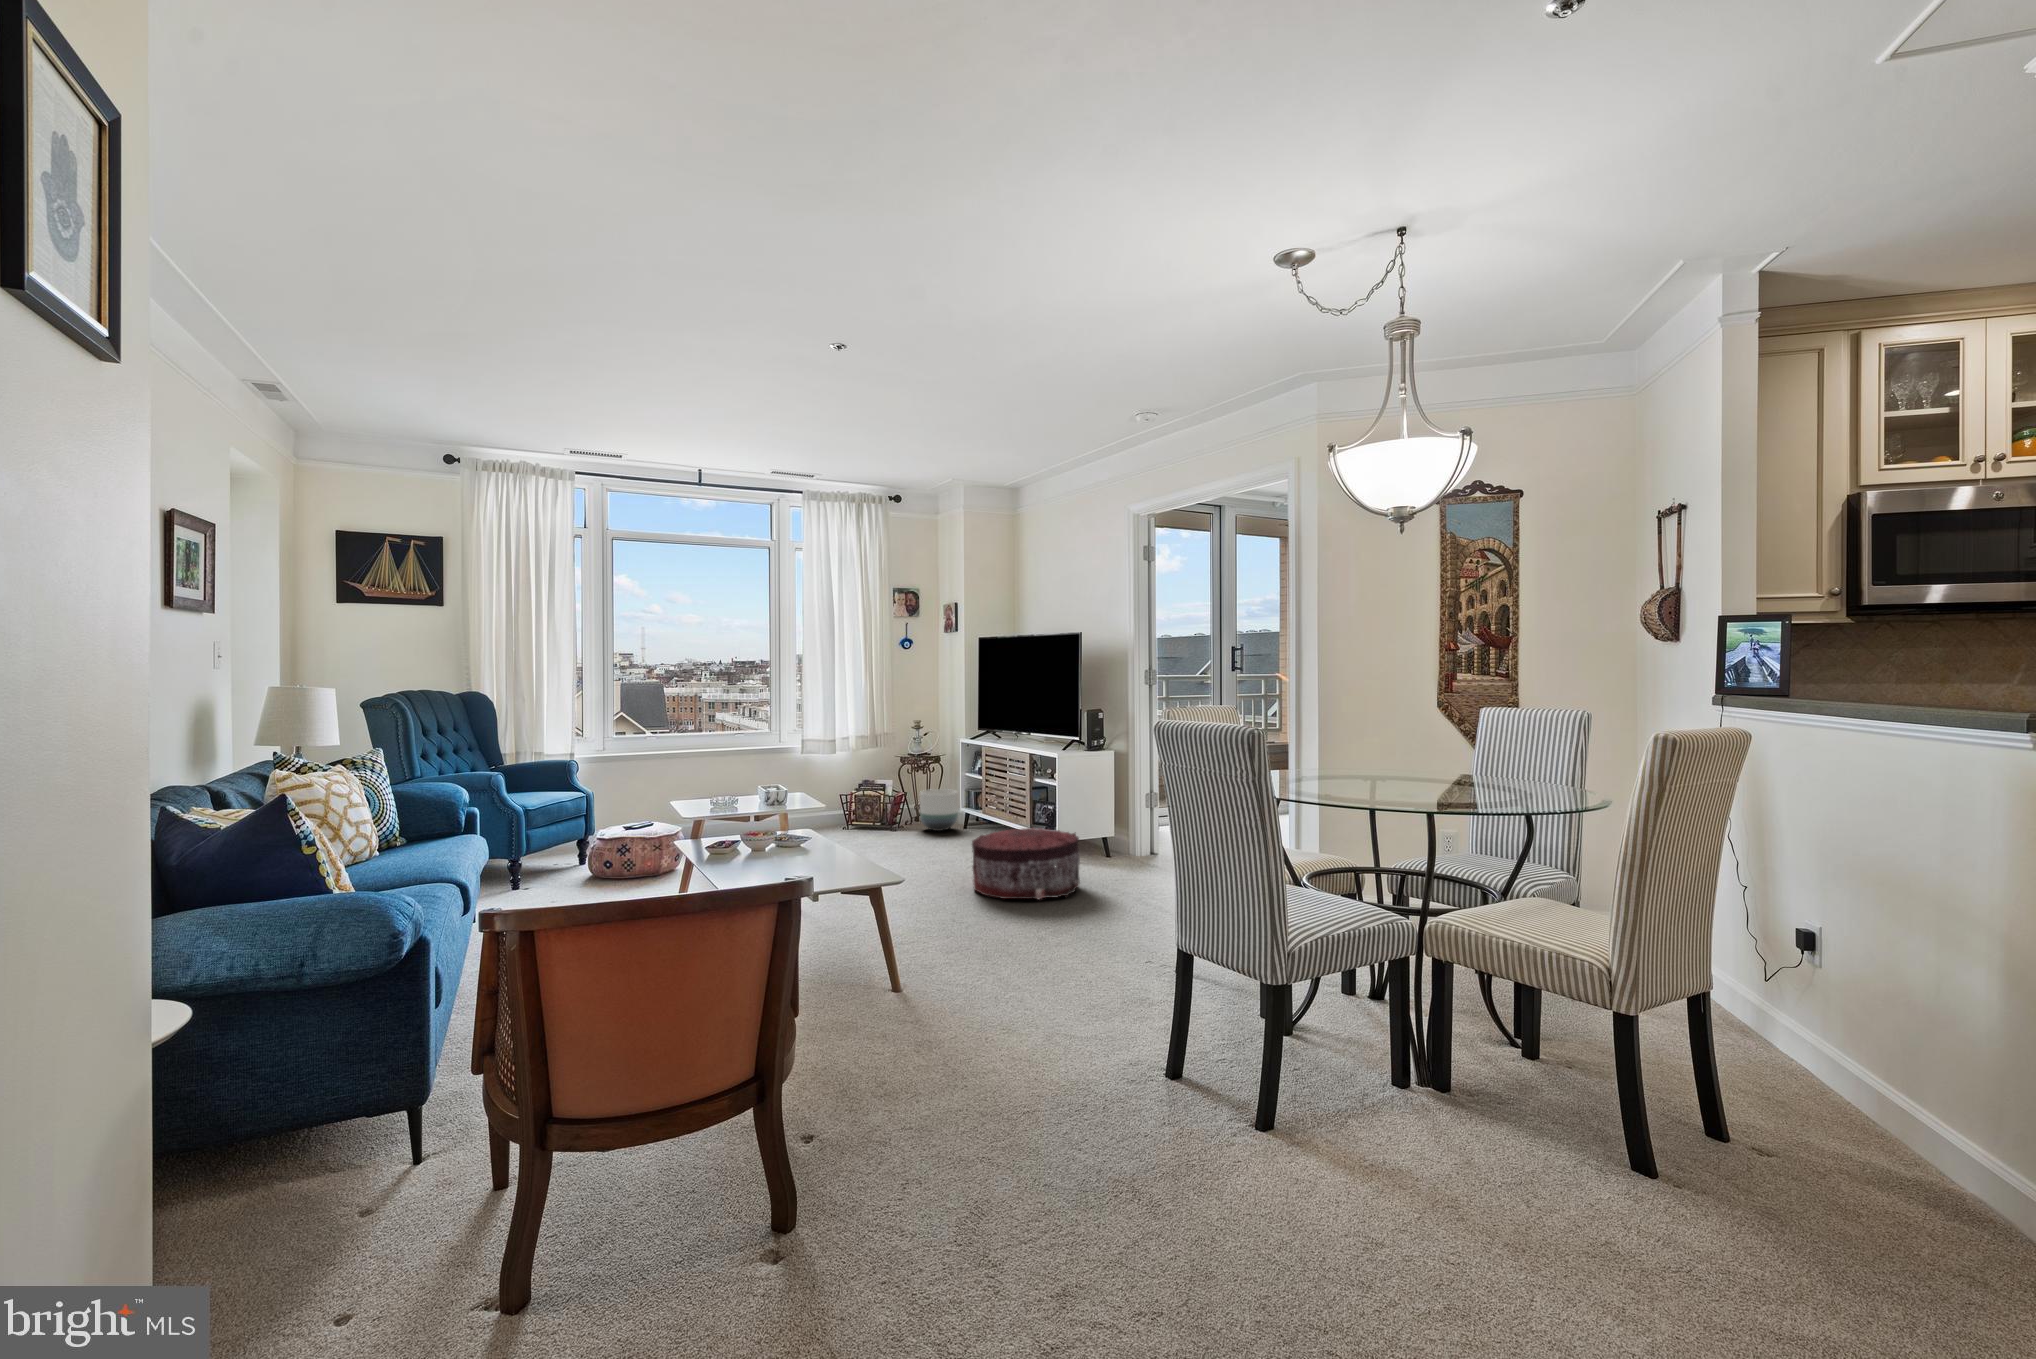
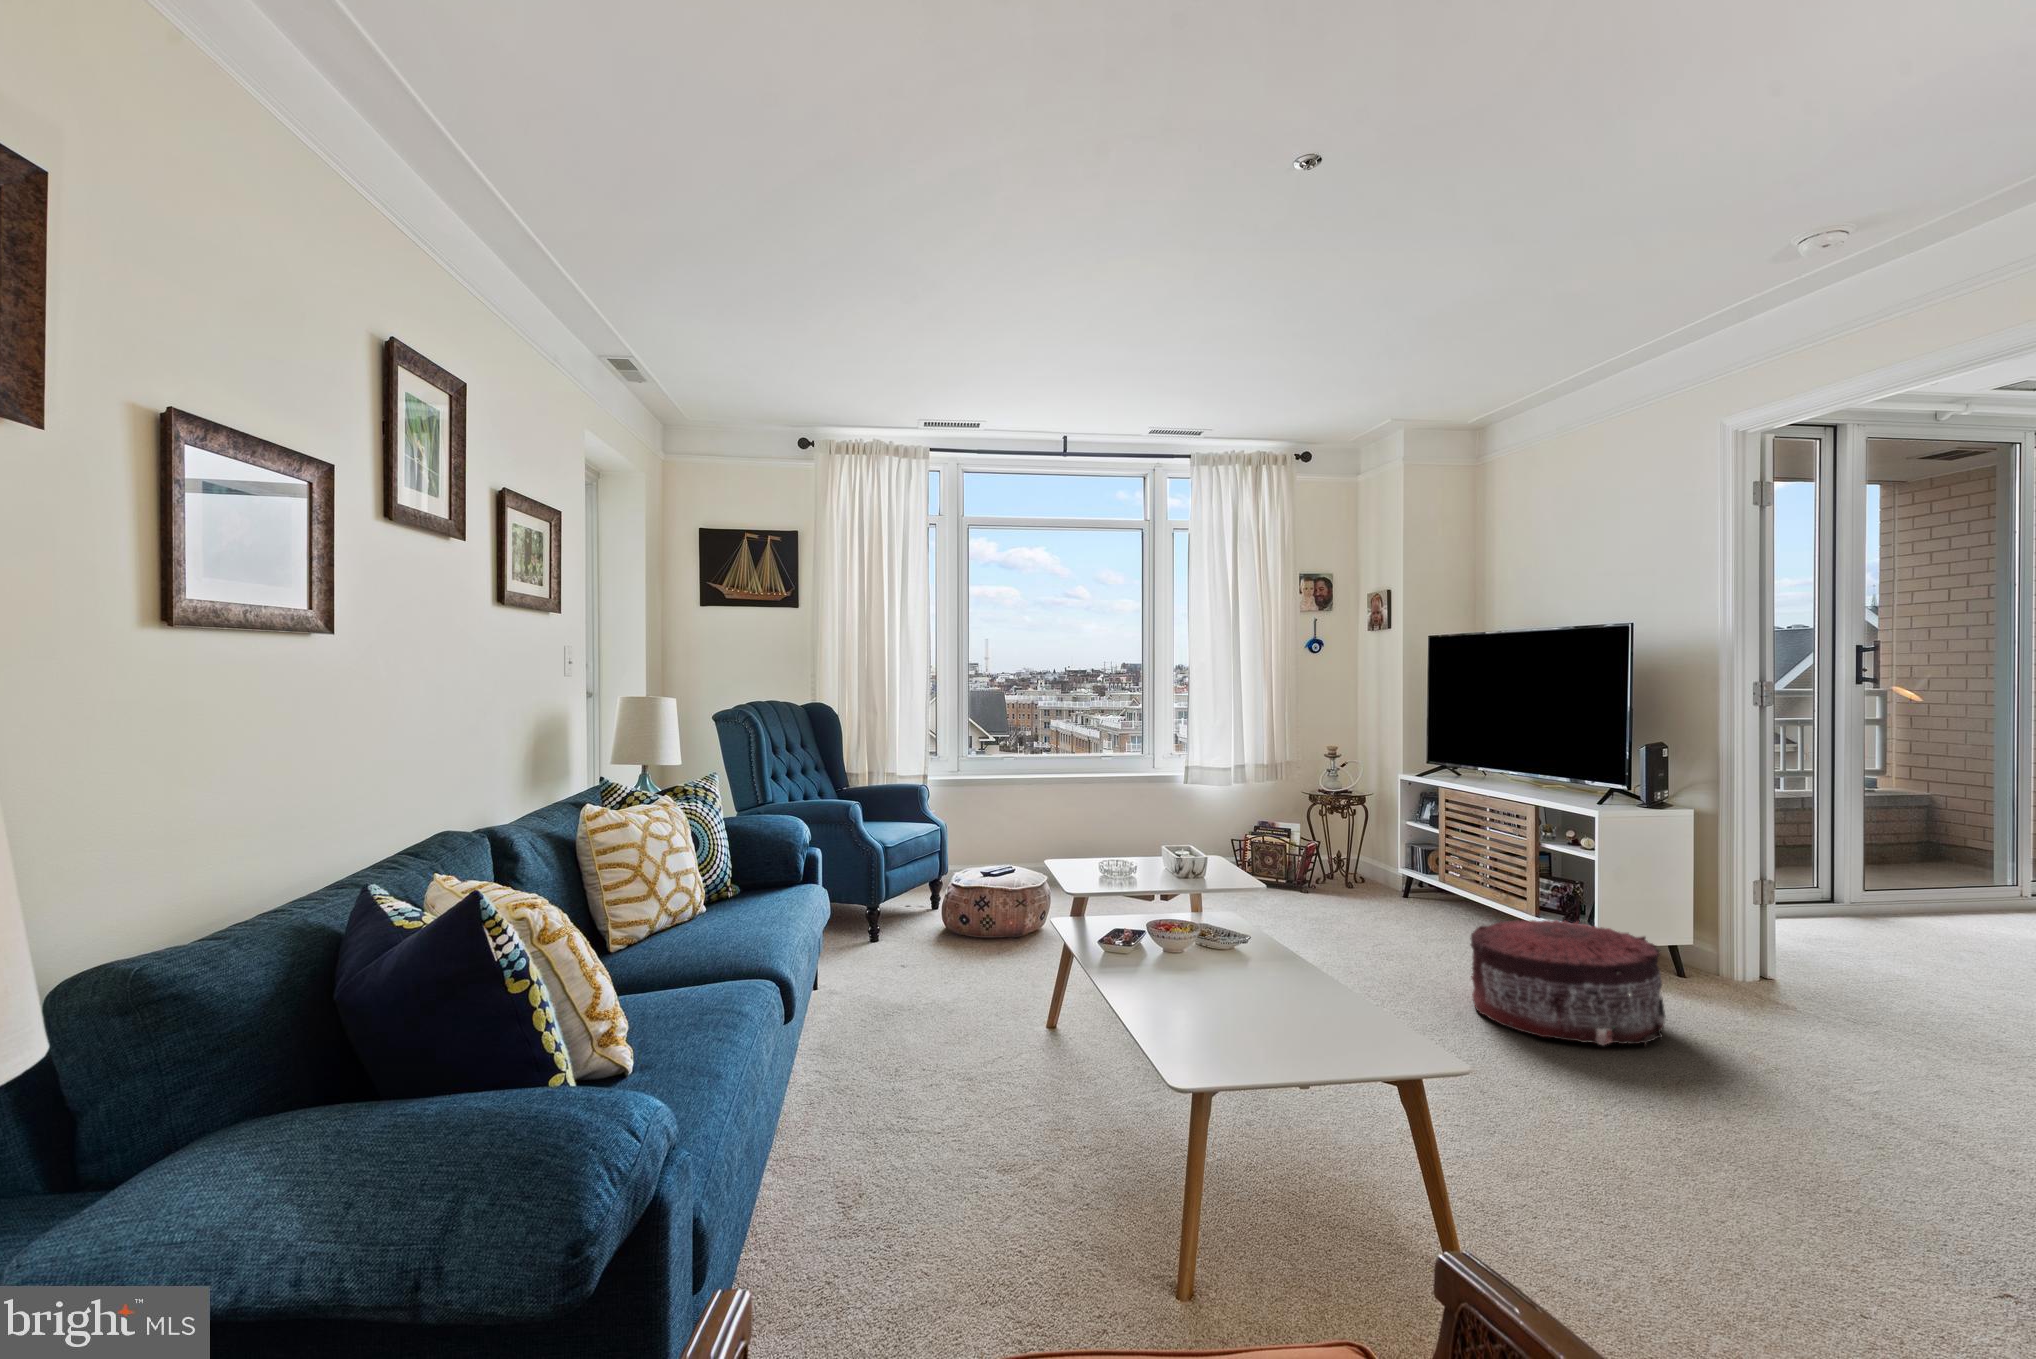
planter: present [920,789,958,831] -> none [1343,838,1397,894]

